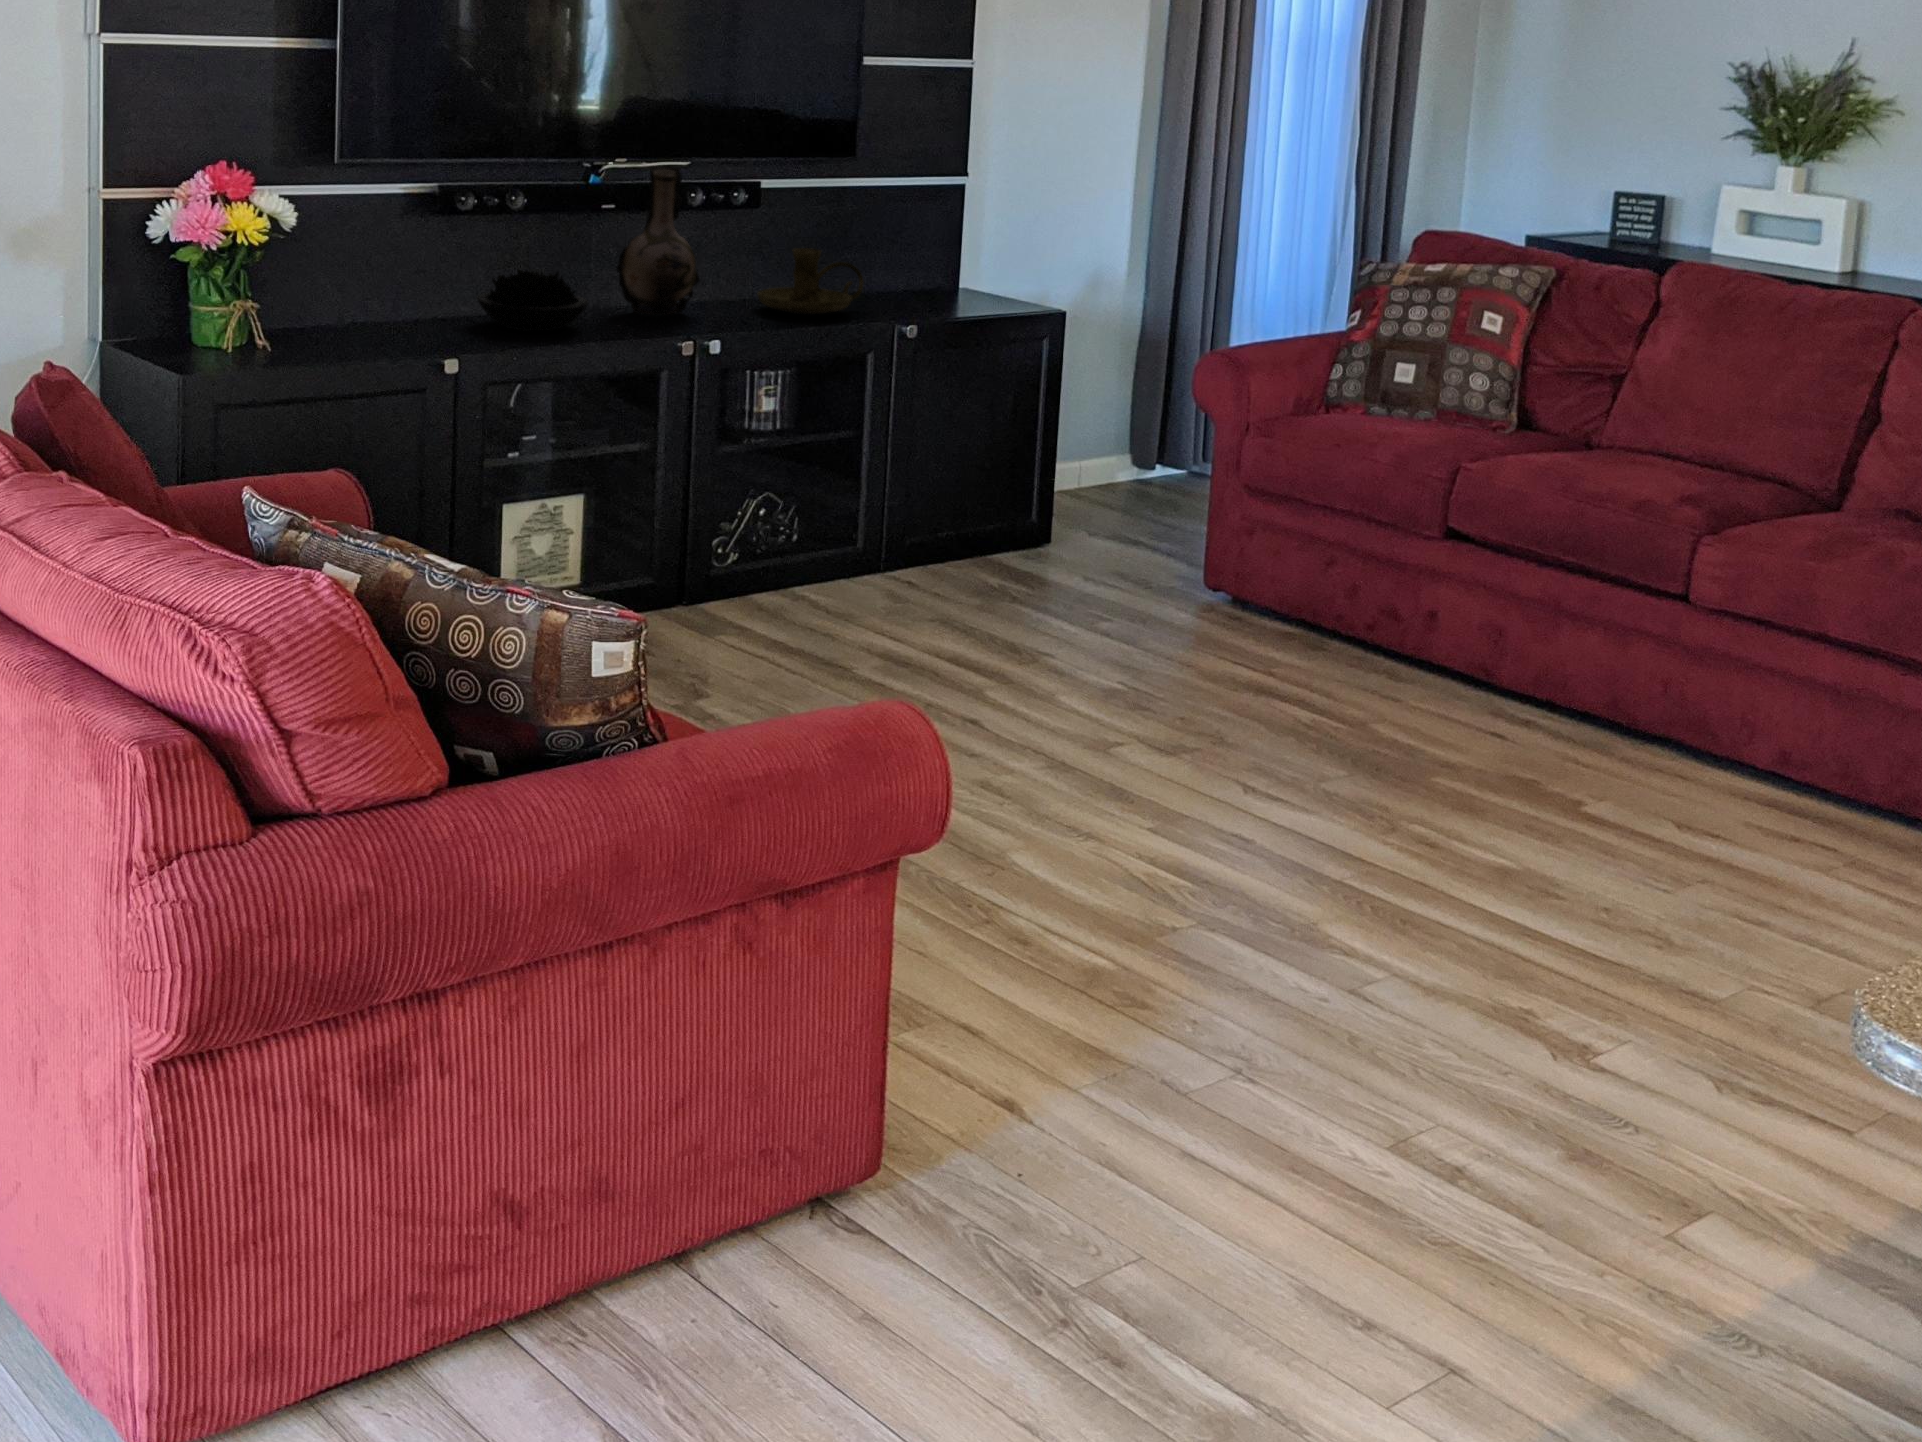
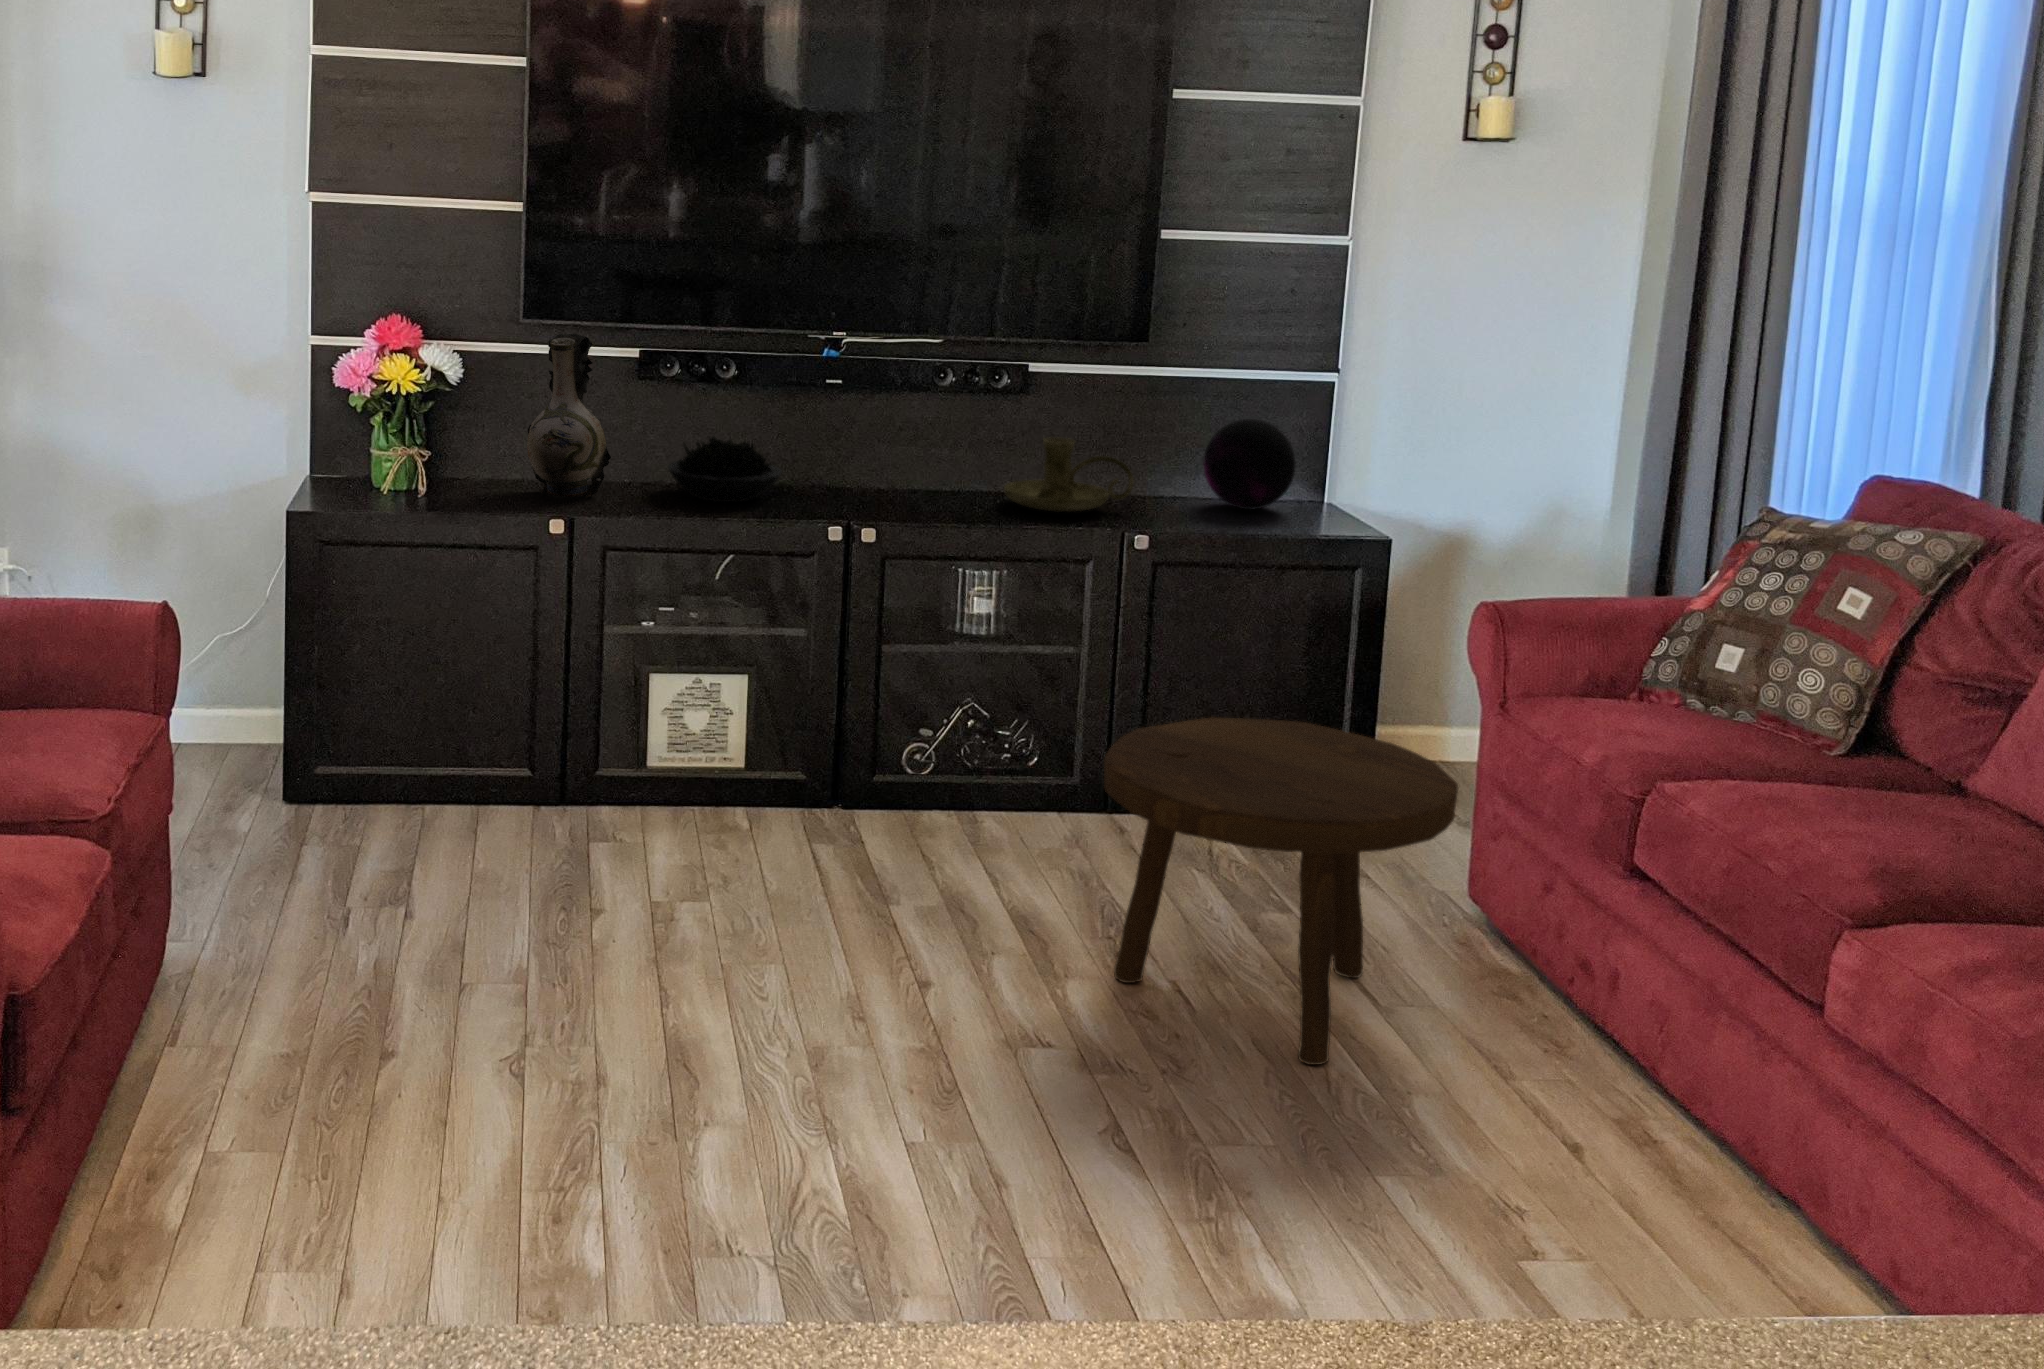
decorative vase: present [617,166,700,315] -> present [527,334,611,498]
decorative orb: none [896,221,975,300] -> present [1203,419,1296,510]
footstool: none [1056,461,1338,720] -> present [1104,717,1458,1065]

